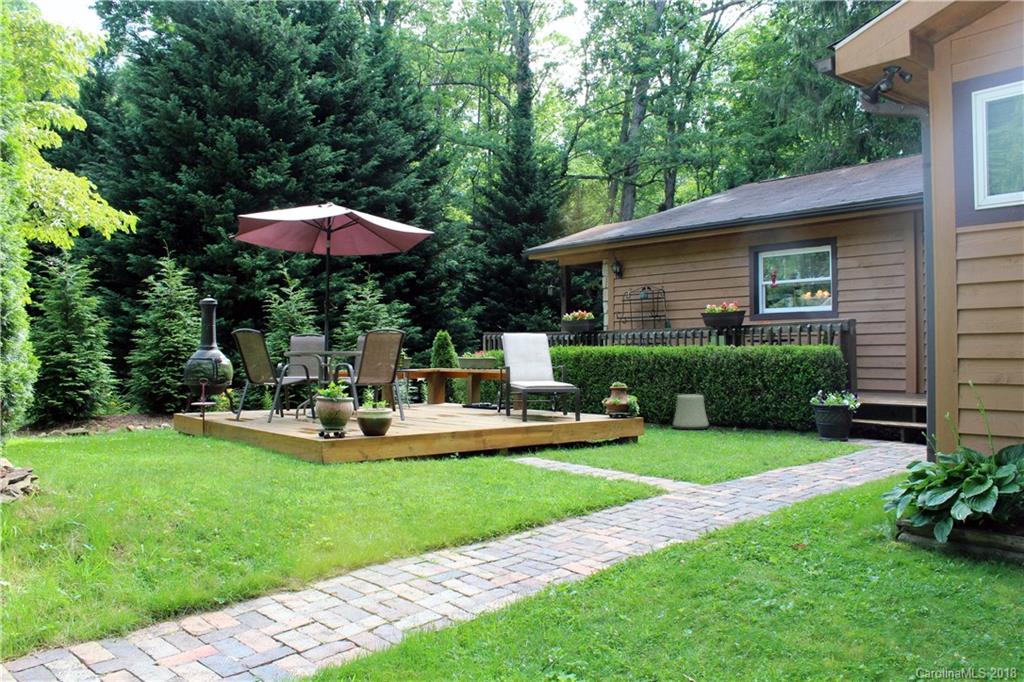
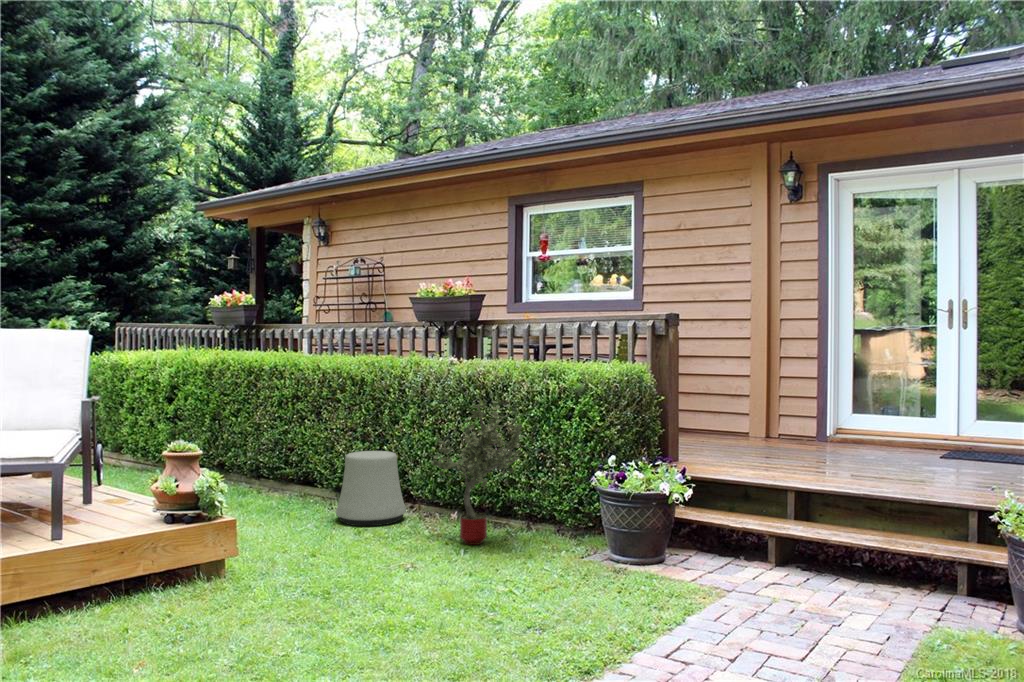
potted tree: none [725,367,776,435] -> present [432,404,525,545]

